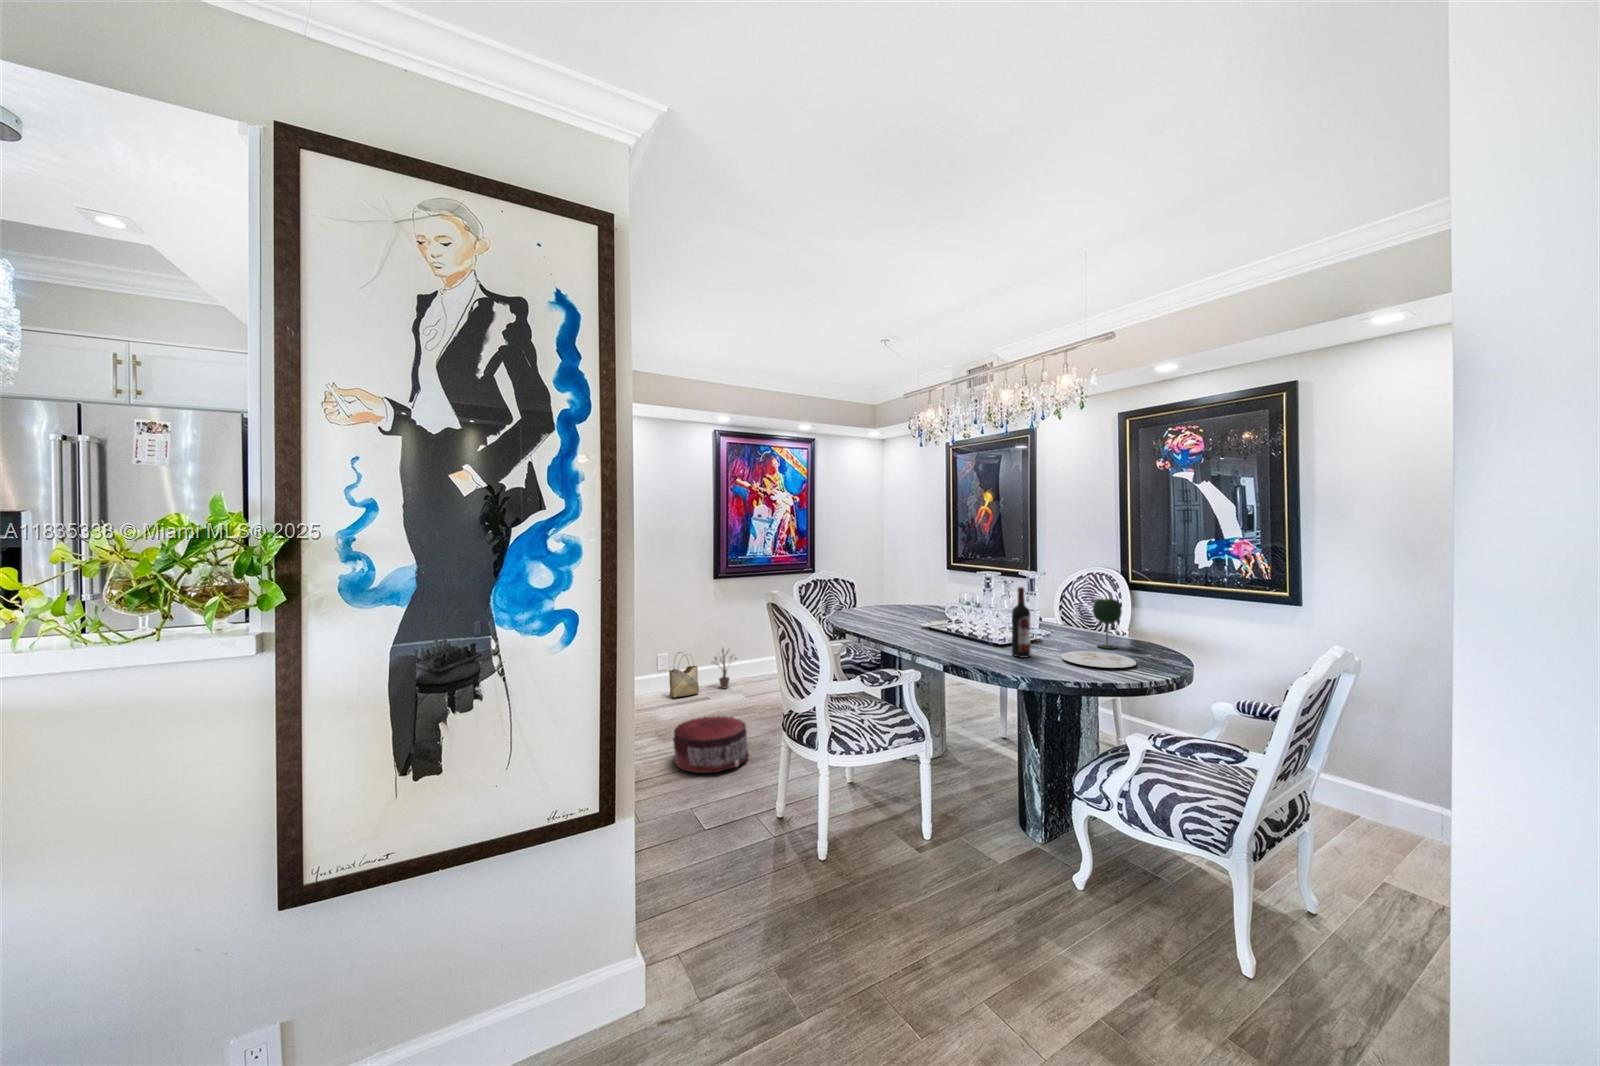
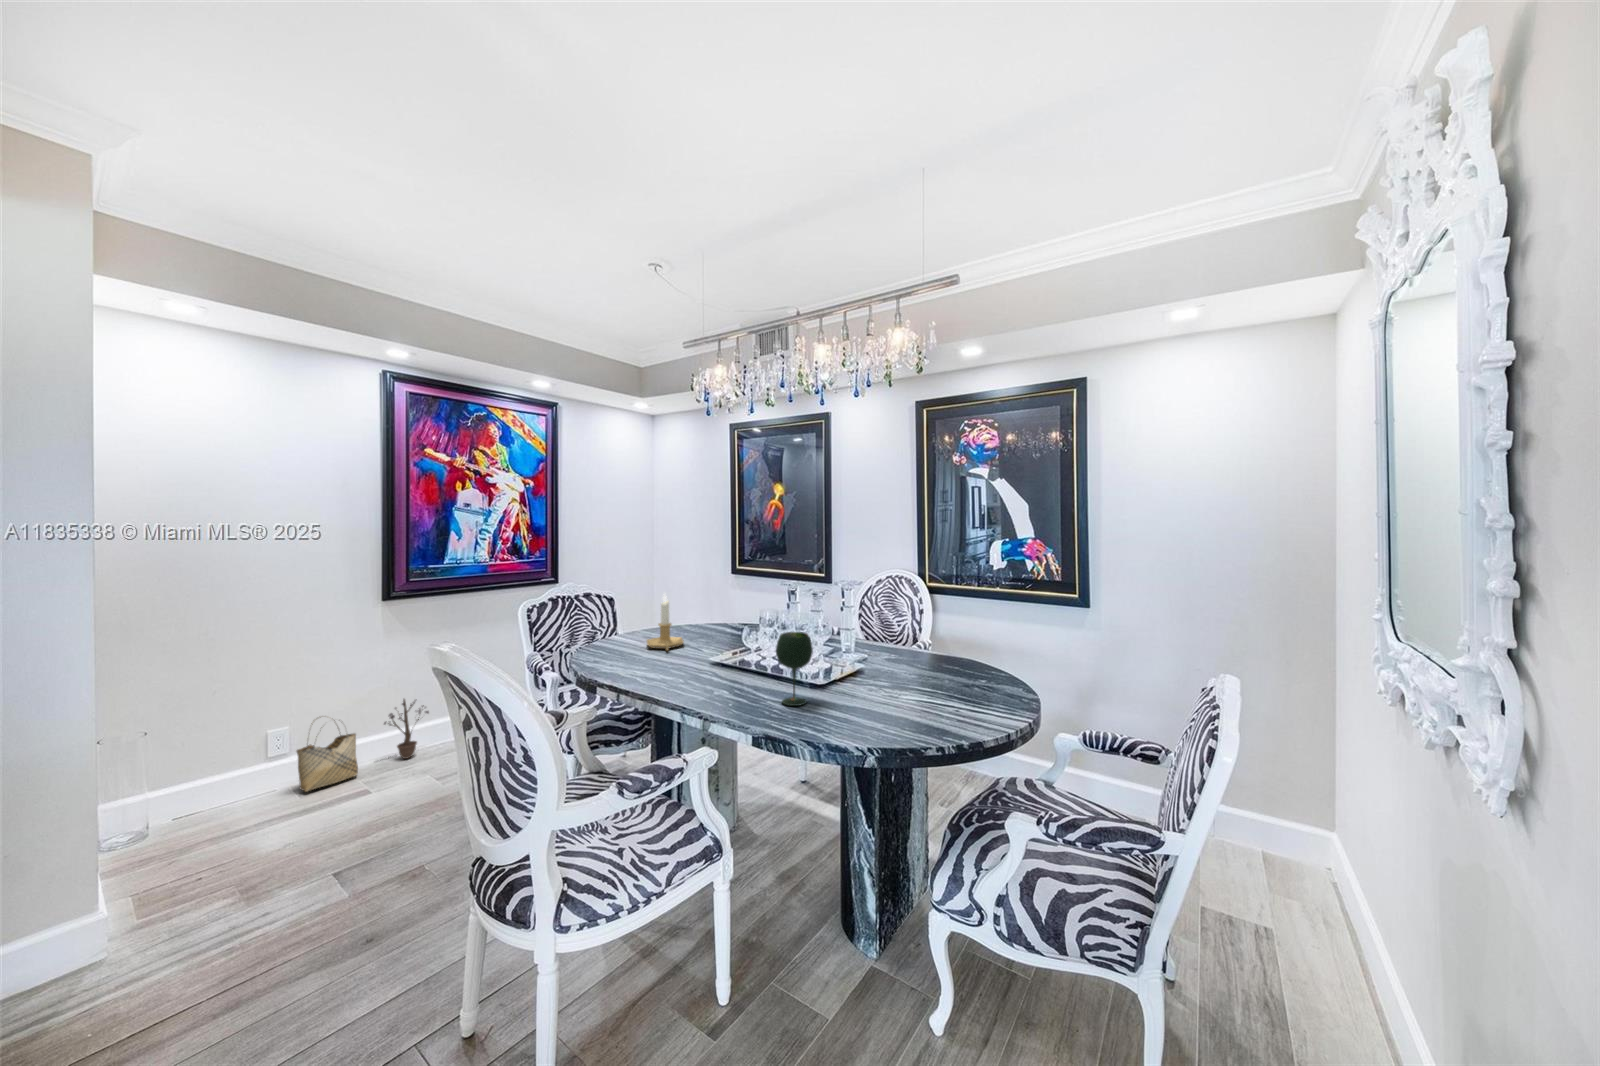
candlestick: none [881,577,908,619] -> present [647,594,684,651]
wine bottle: present [1012,587,1030,657] -> none [841,612,865,712]
wine glass: present [1093,599,1122,649] -> present [776,632,813,706]
plate: present [1061,651,1136,668] -> none [903,690,995,721]
pouf: present [673,716,749,773] -> none [258,831,428,969]

